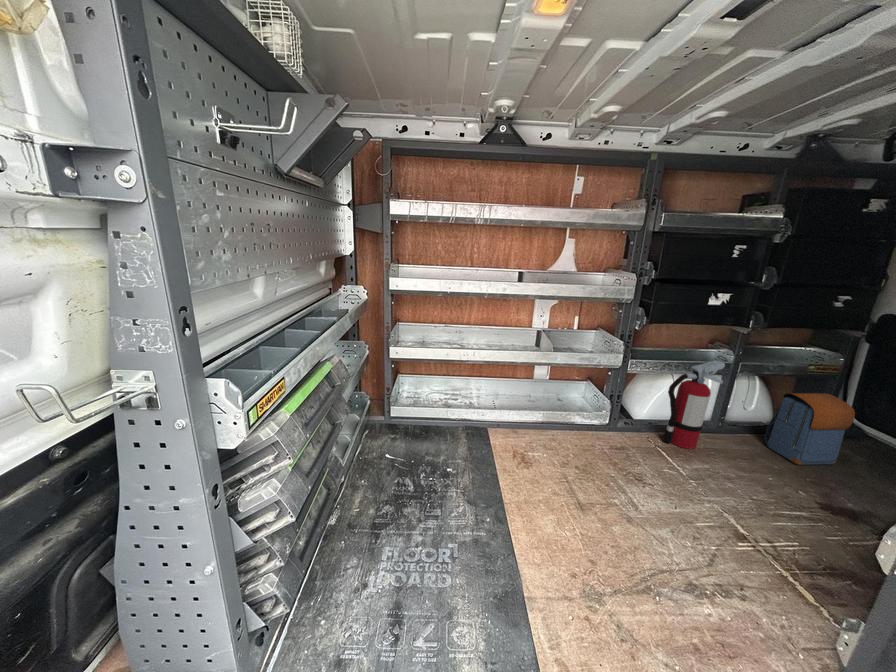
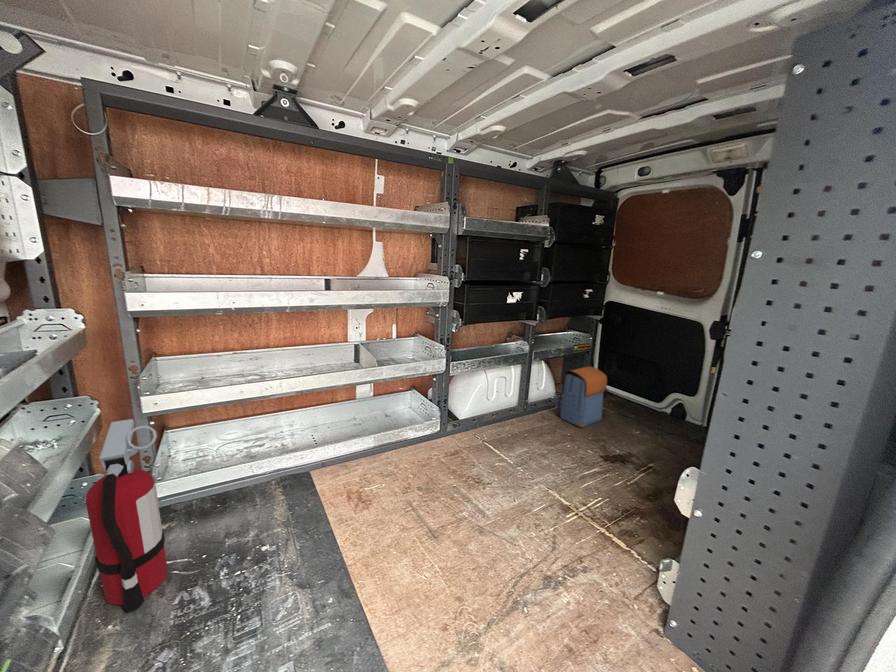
fire extinguisher: present [663,360,725,449] -> present [86,419,168,612]

